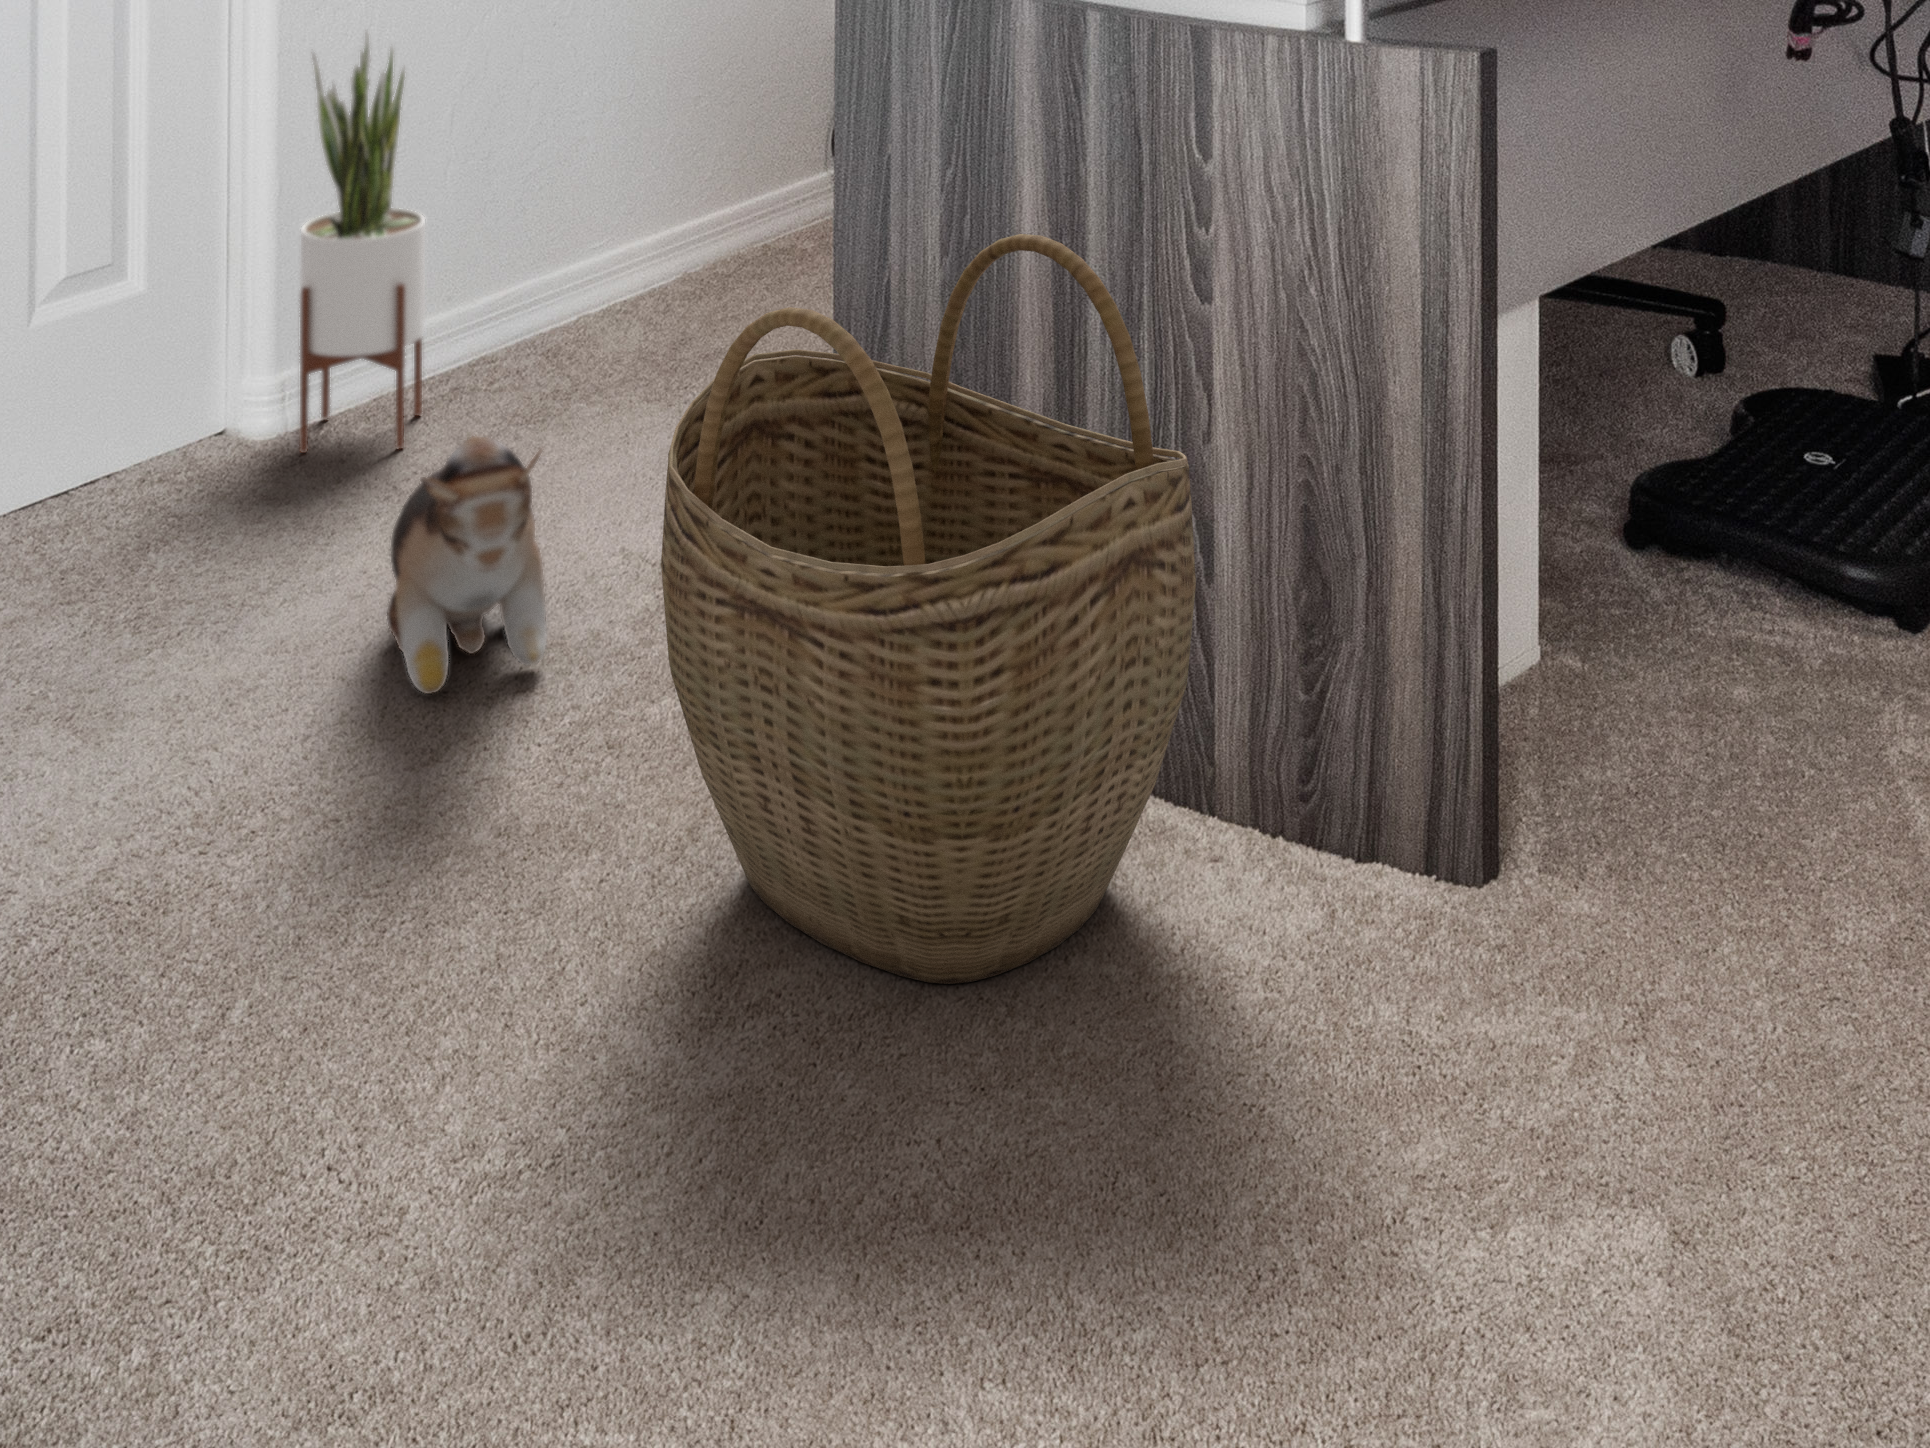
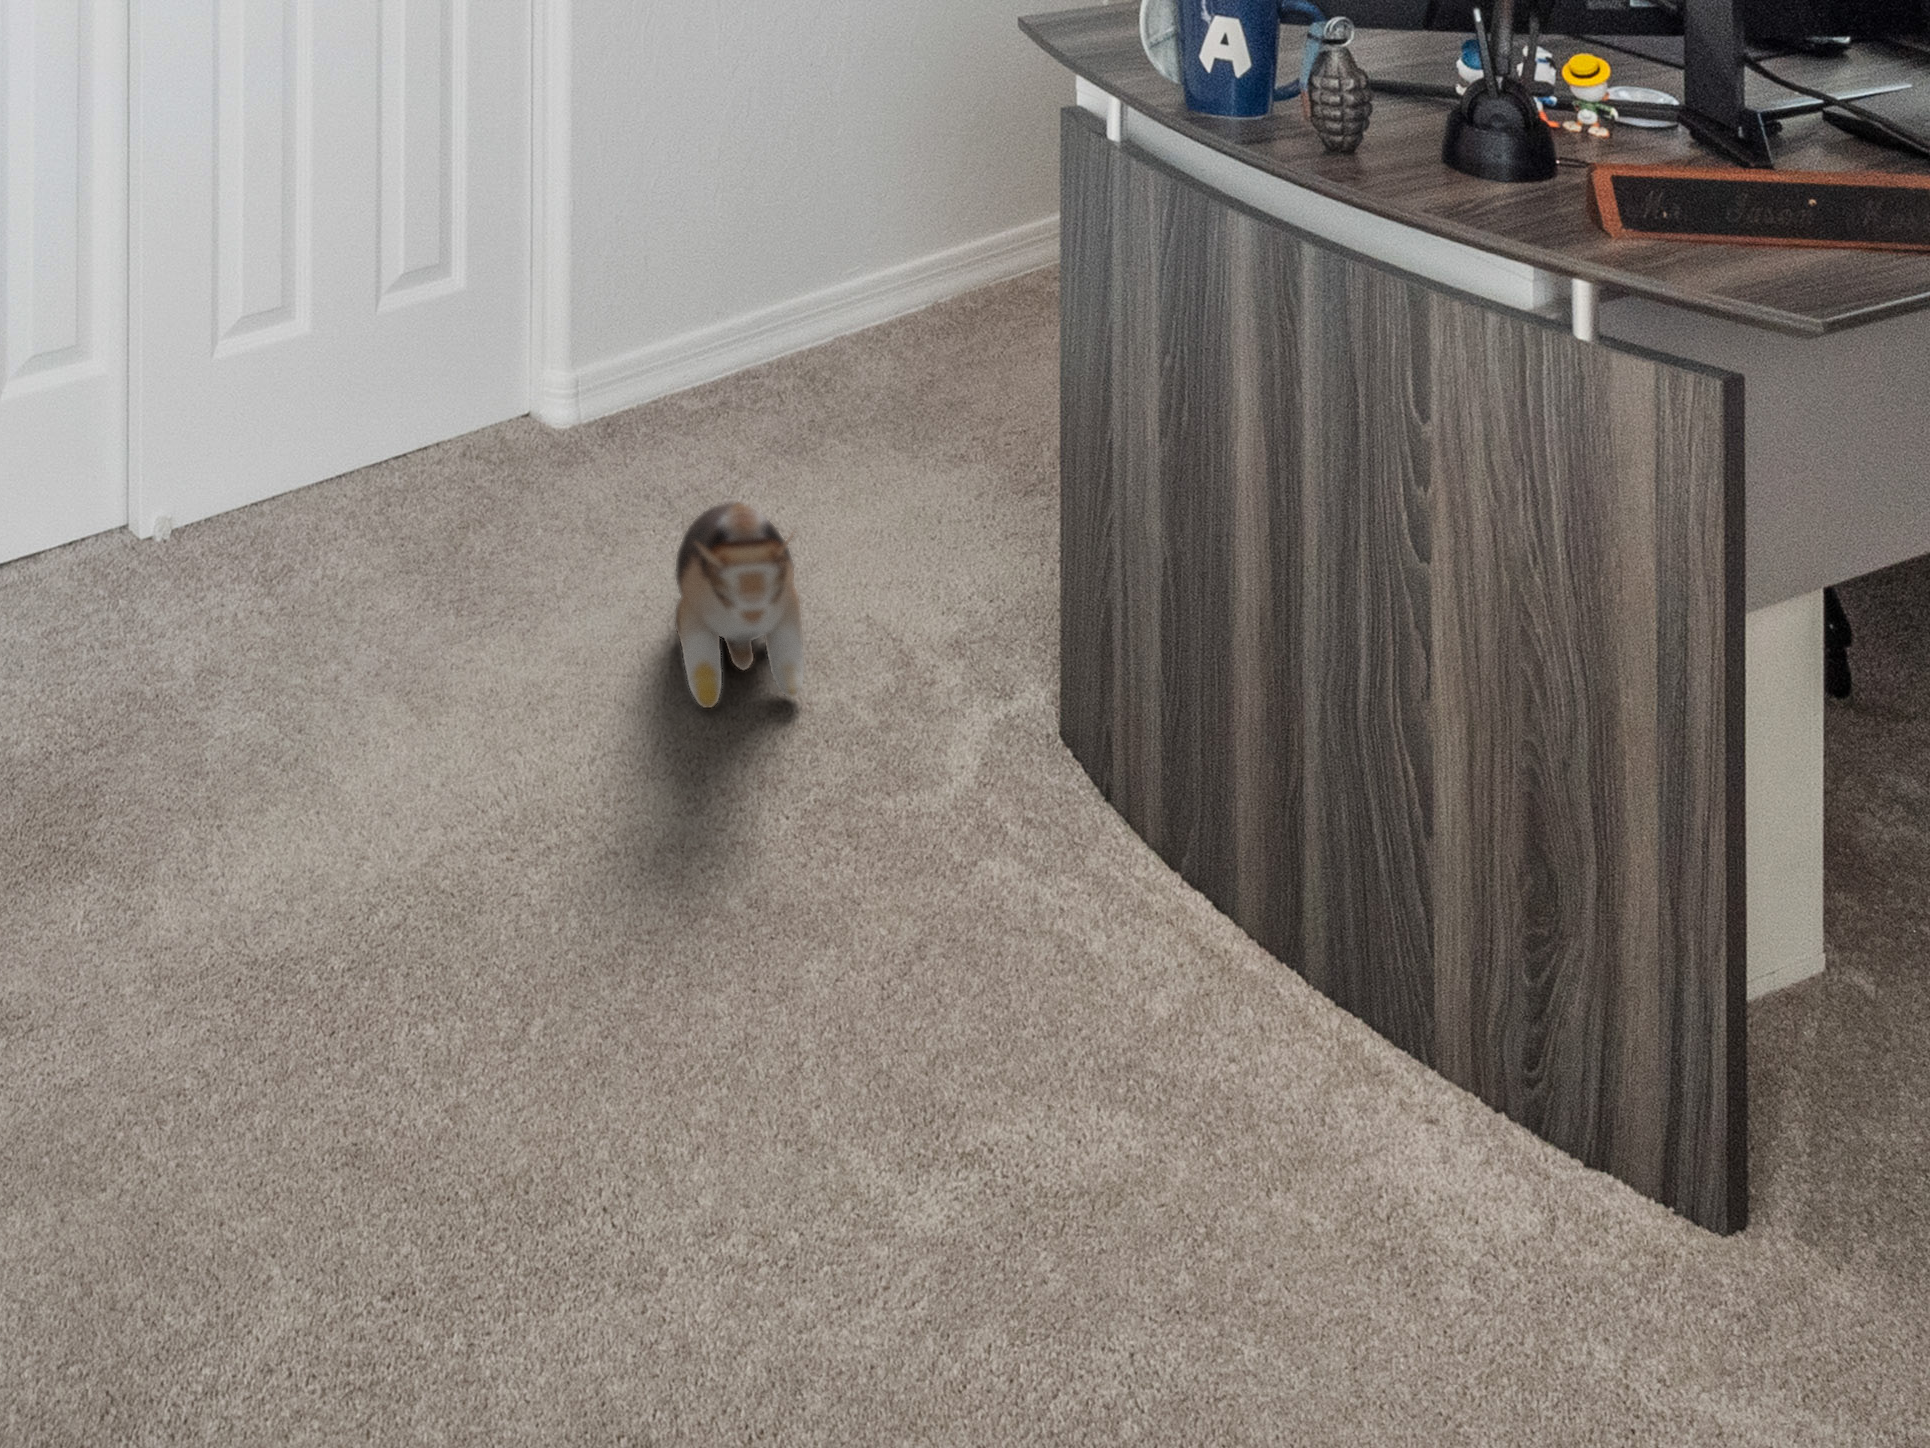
potted plant: present [299,33,425,453] -> none [614,65,714,424]
woven basket: present [661,234,1196,984] -> none [887,455,1395,1171]

